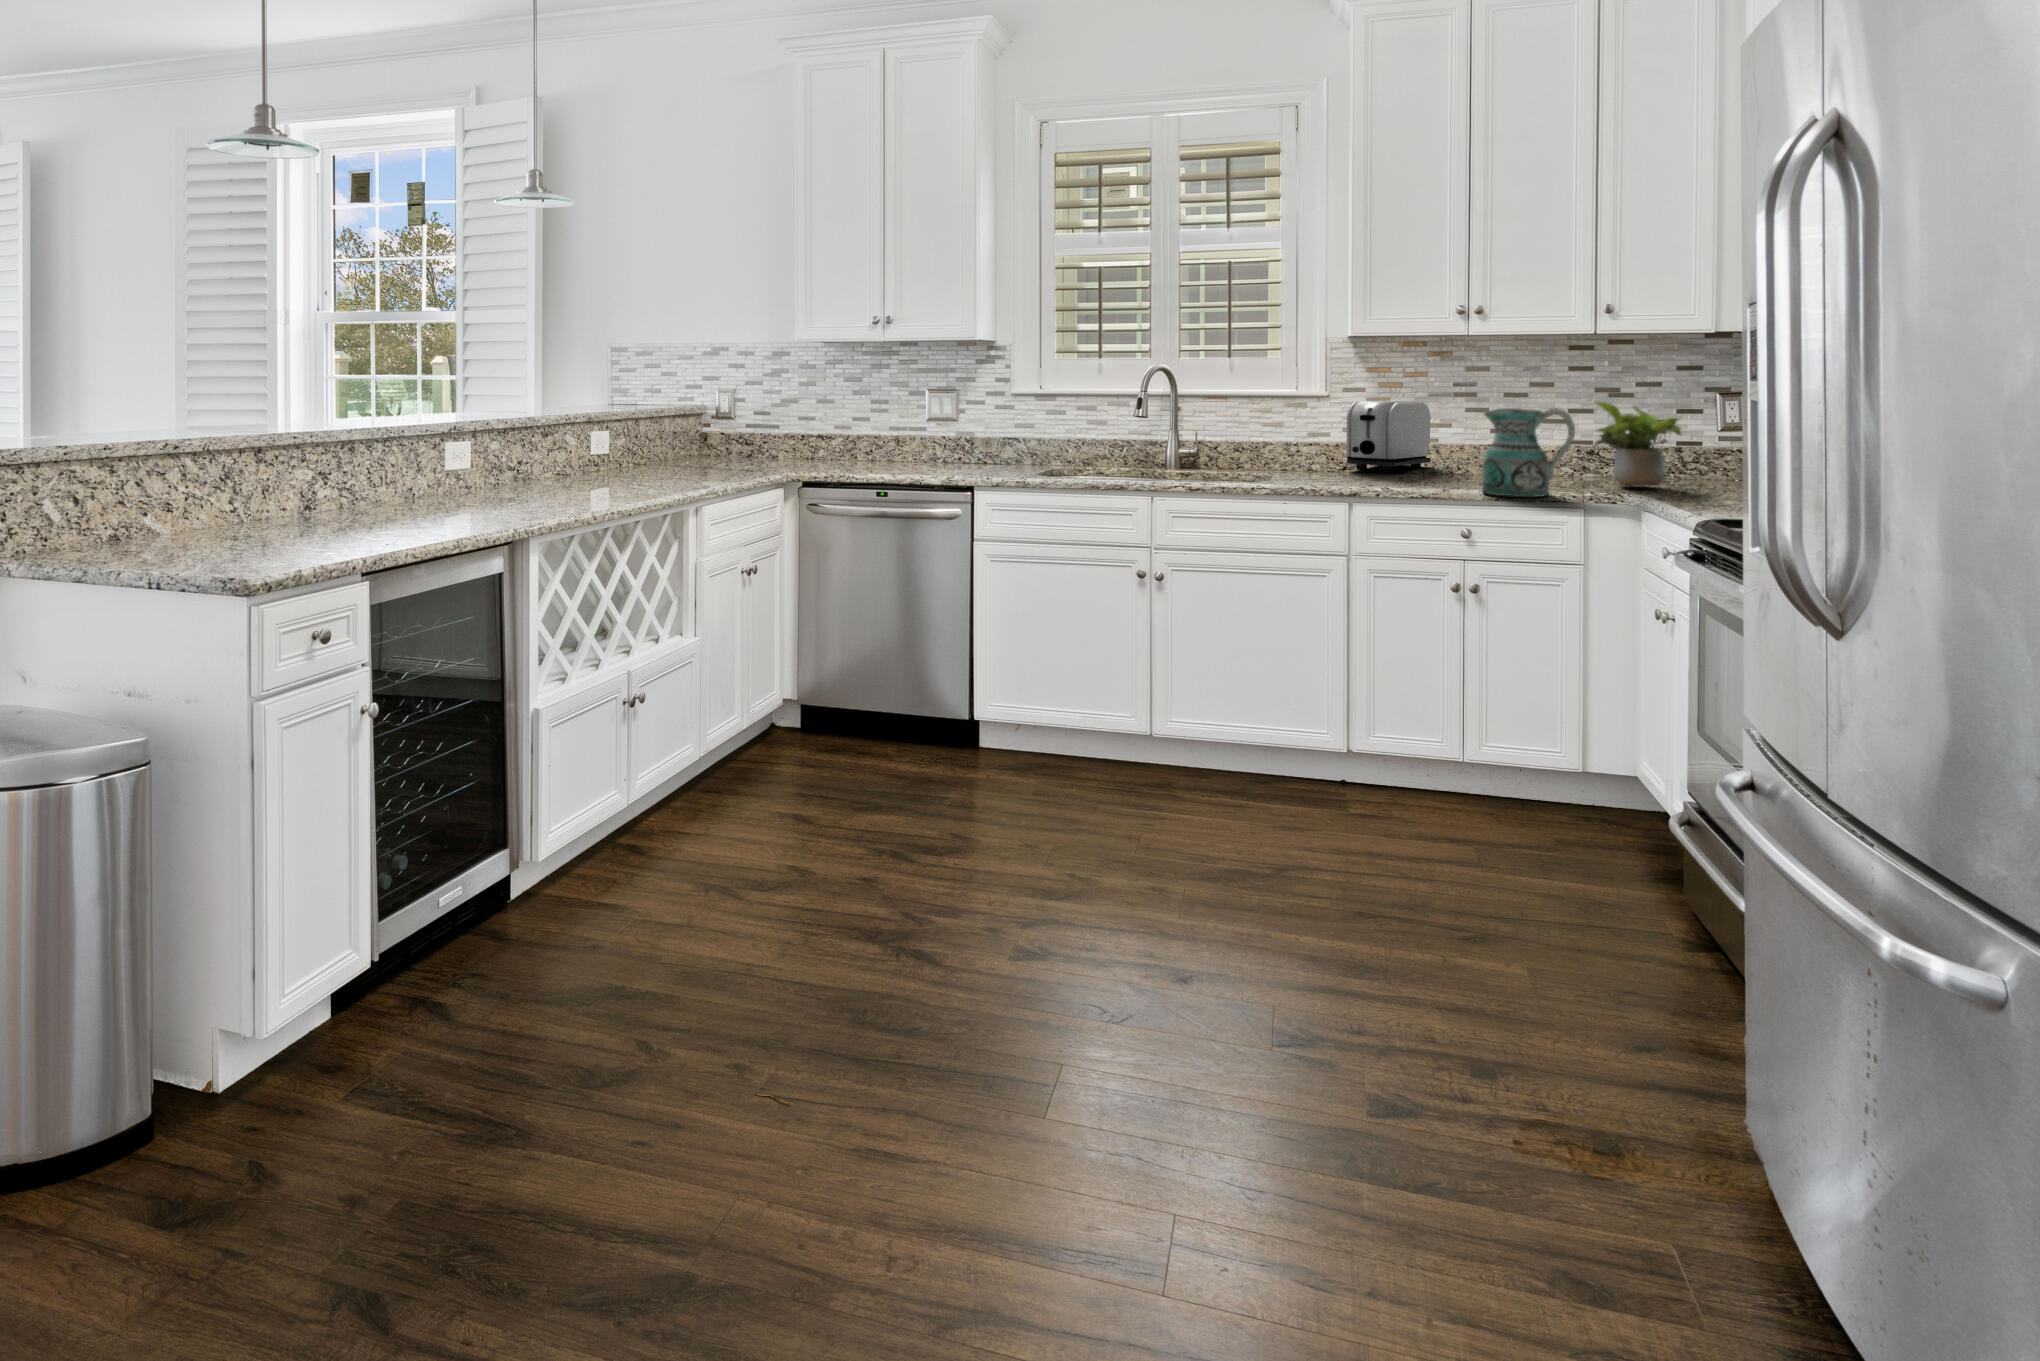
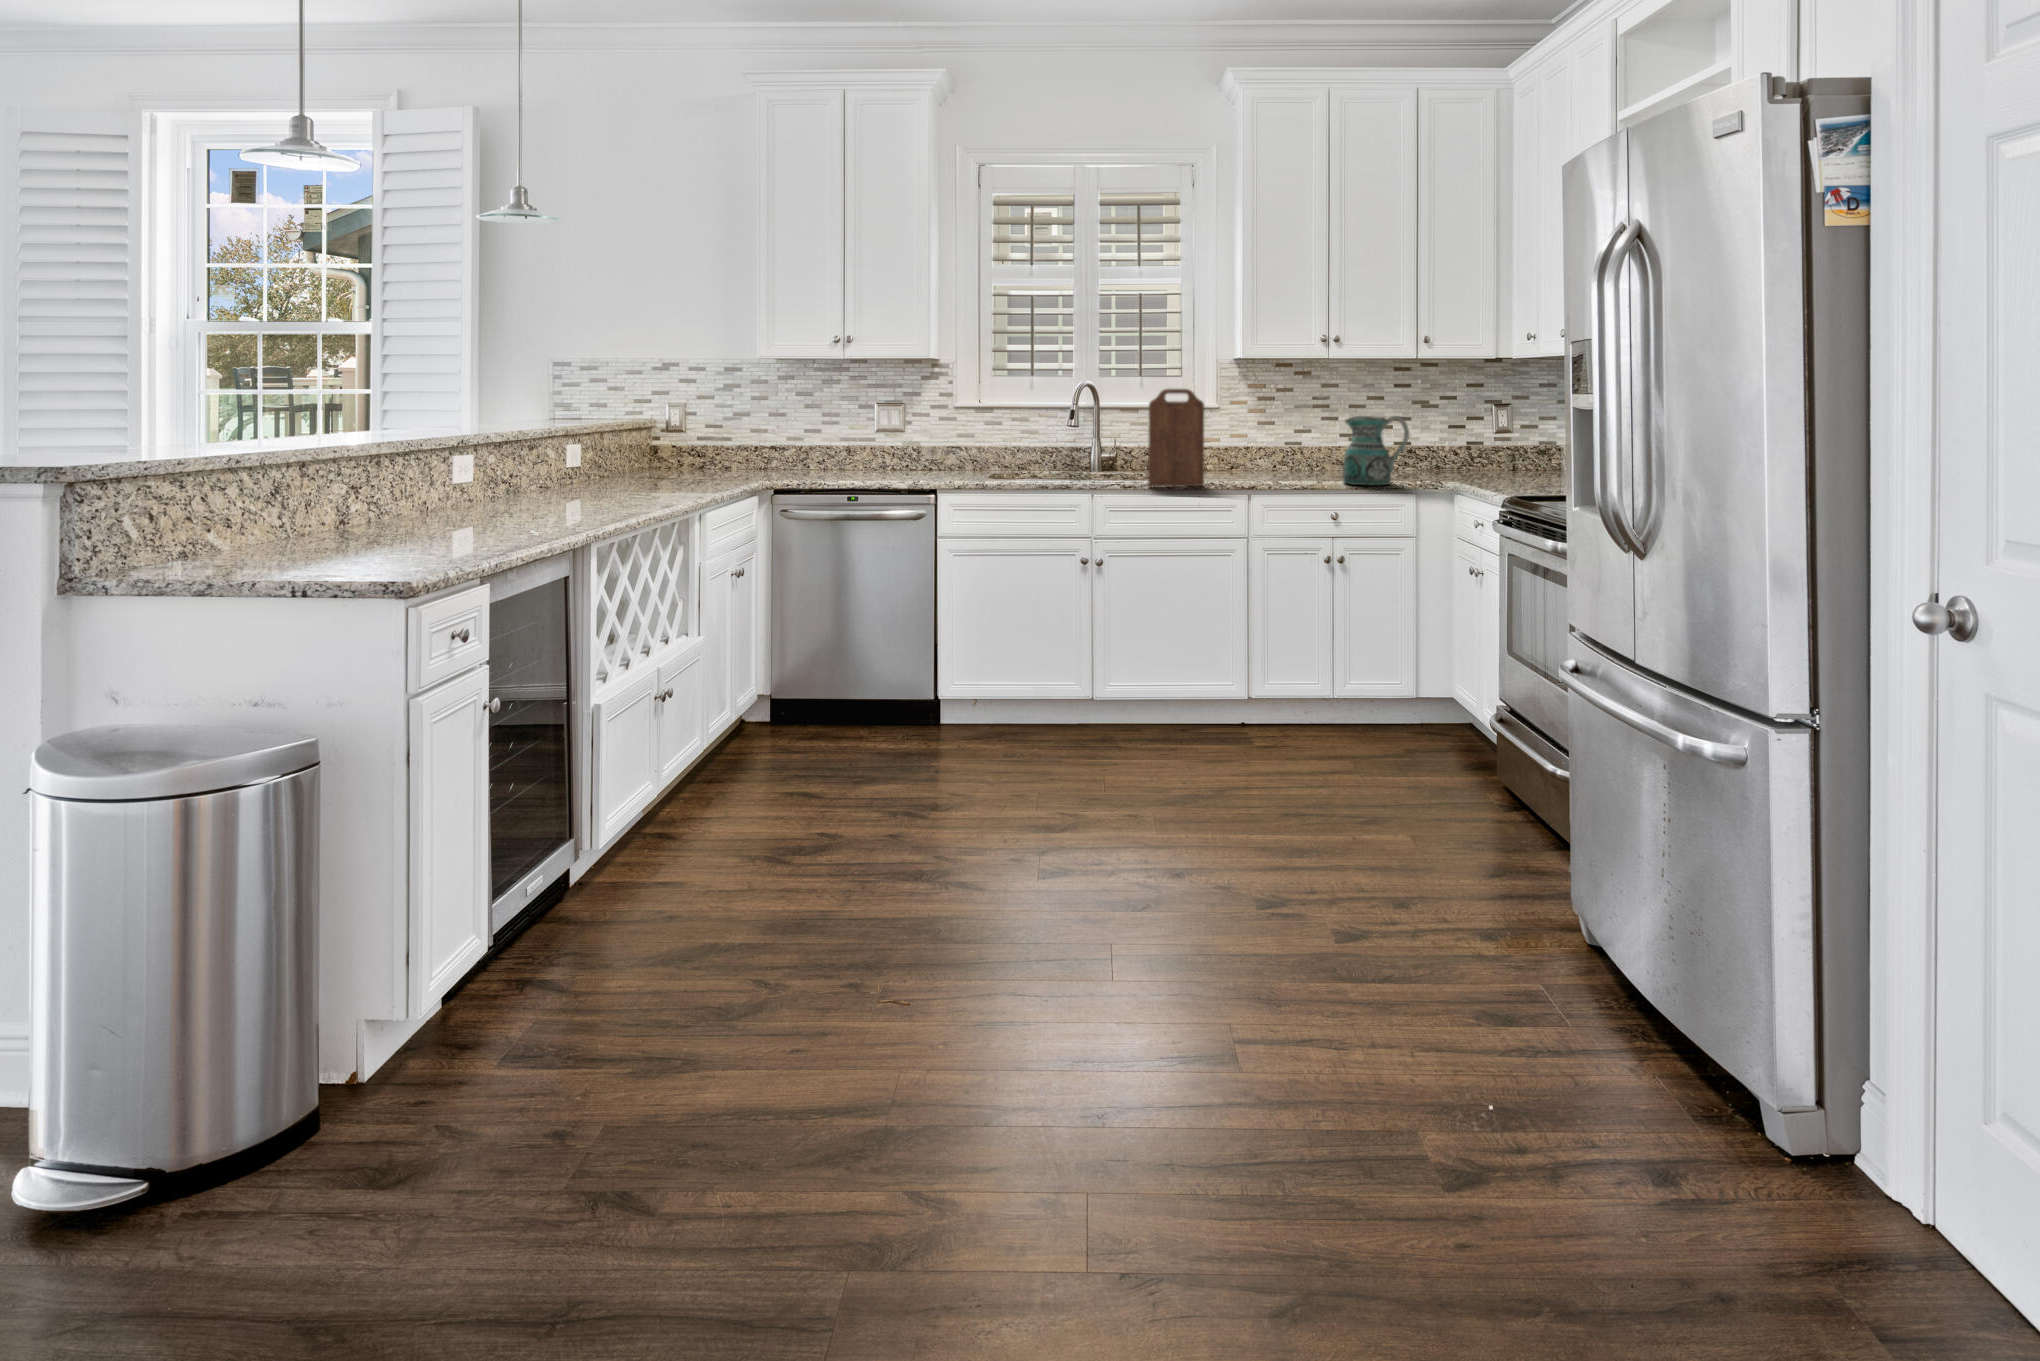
cutting board: none [1221,373,1292,491] -> present [1148,389,1204,486]
toaster: present [1347,400,1431,472] -> none [1235,411,1295,469]
potted plant: present [1594,401,1681,487] -> none [1415,410,1477,476]

